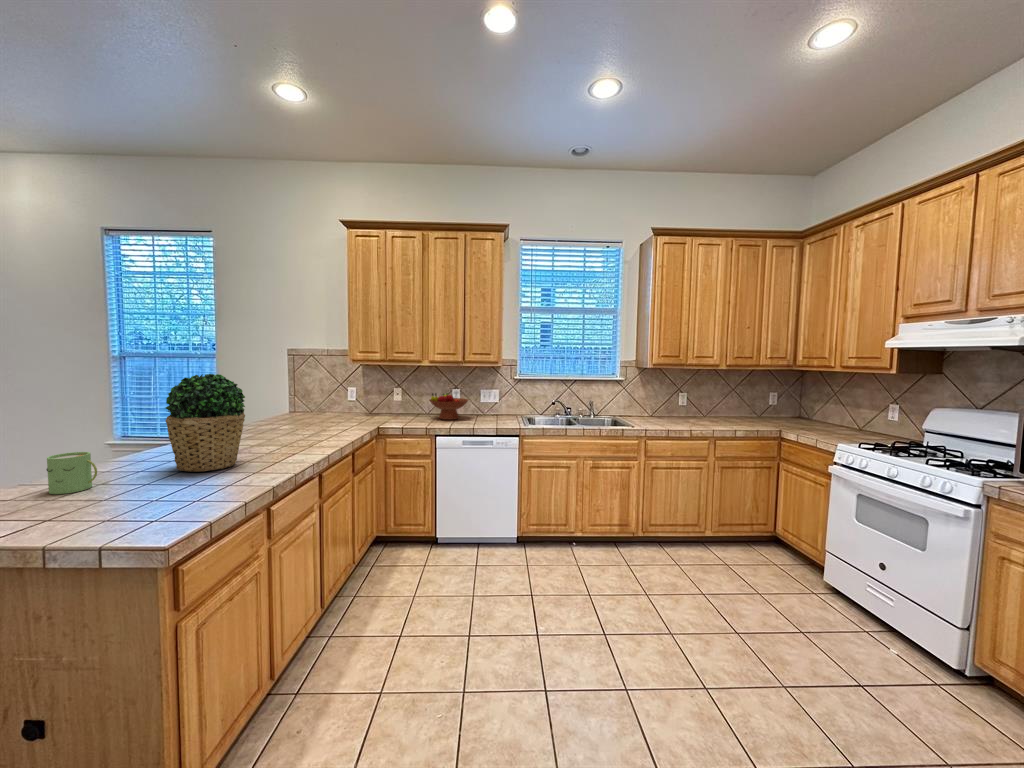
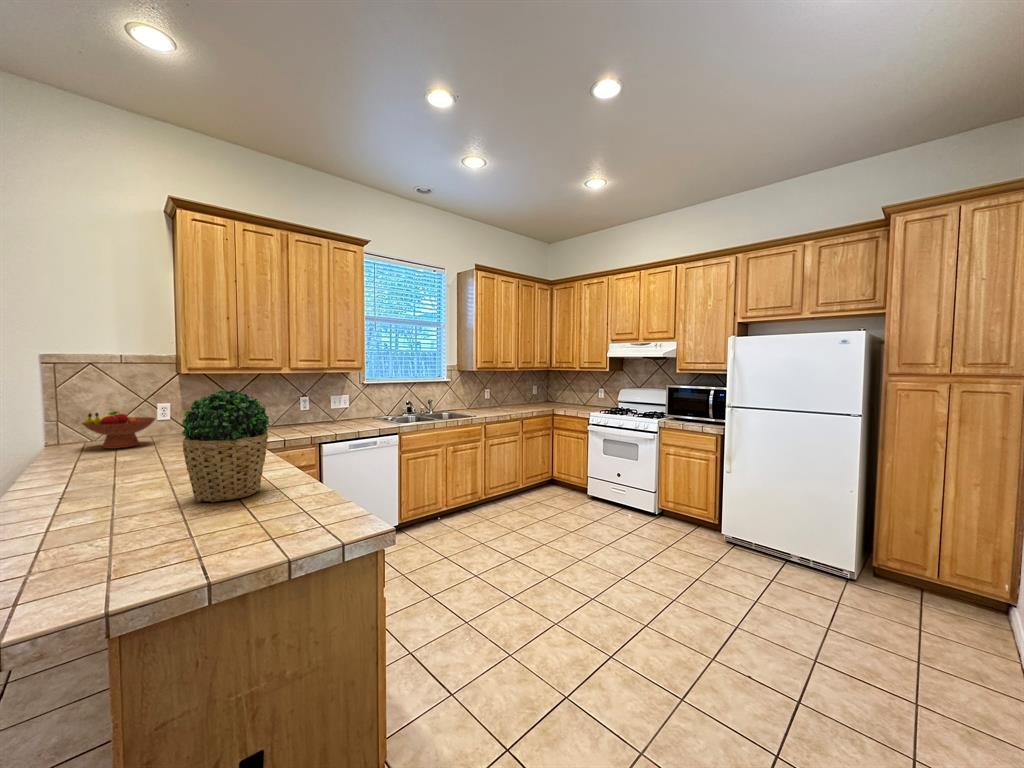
fruit bowl: present [429,393,468,420] -> present [82,411,156,449]
mug: present [46,452,97,494] -> none [123,491,180,546]

